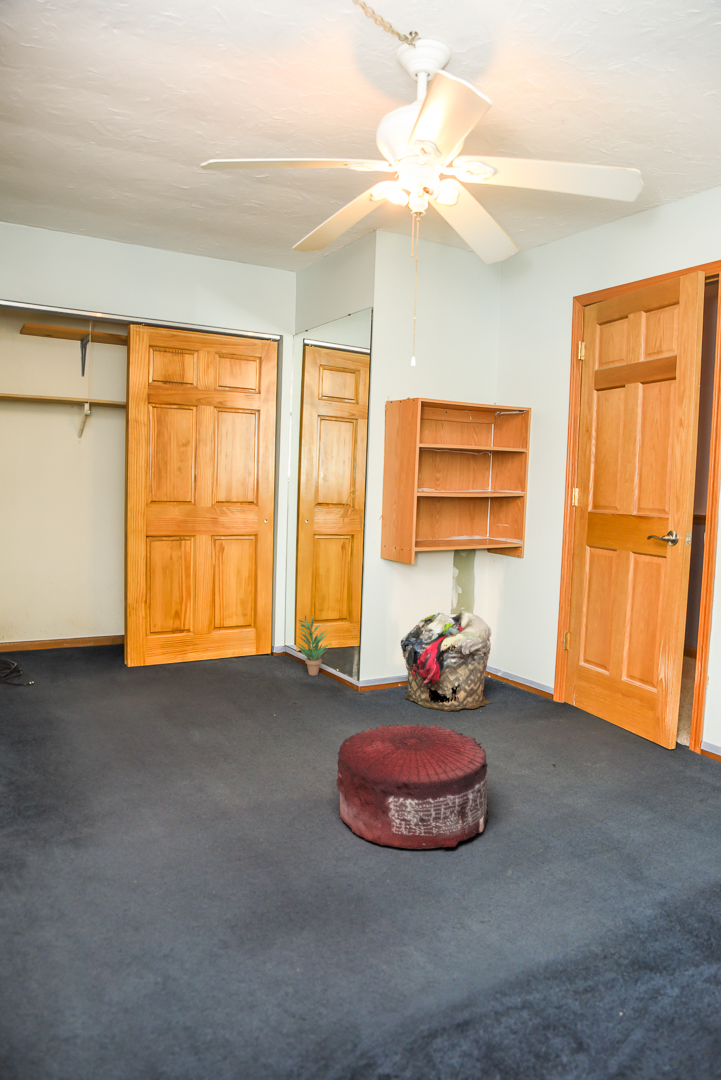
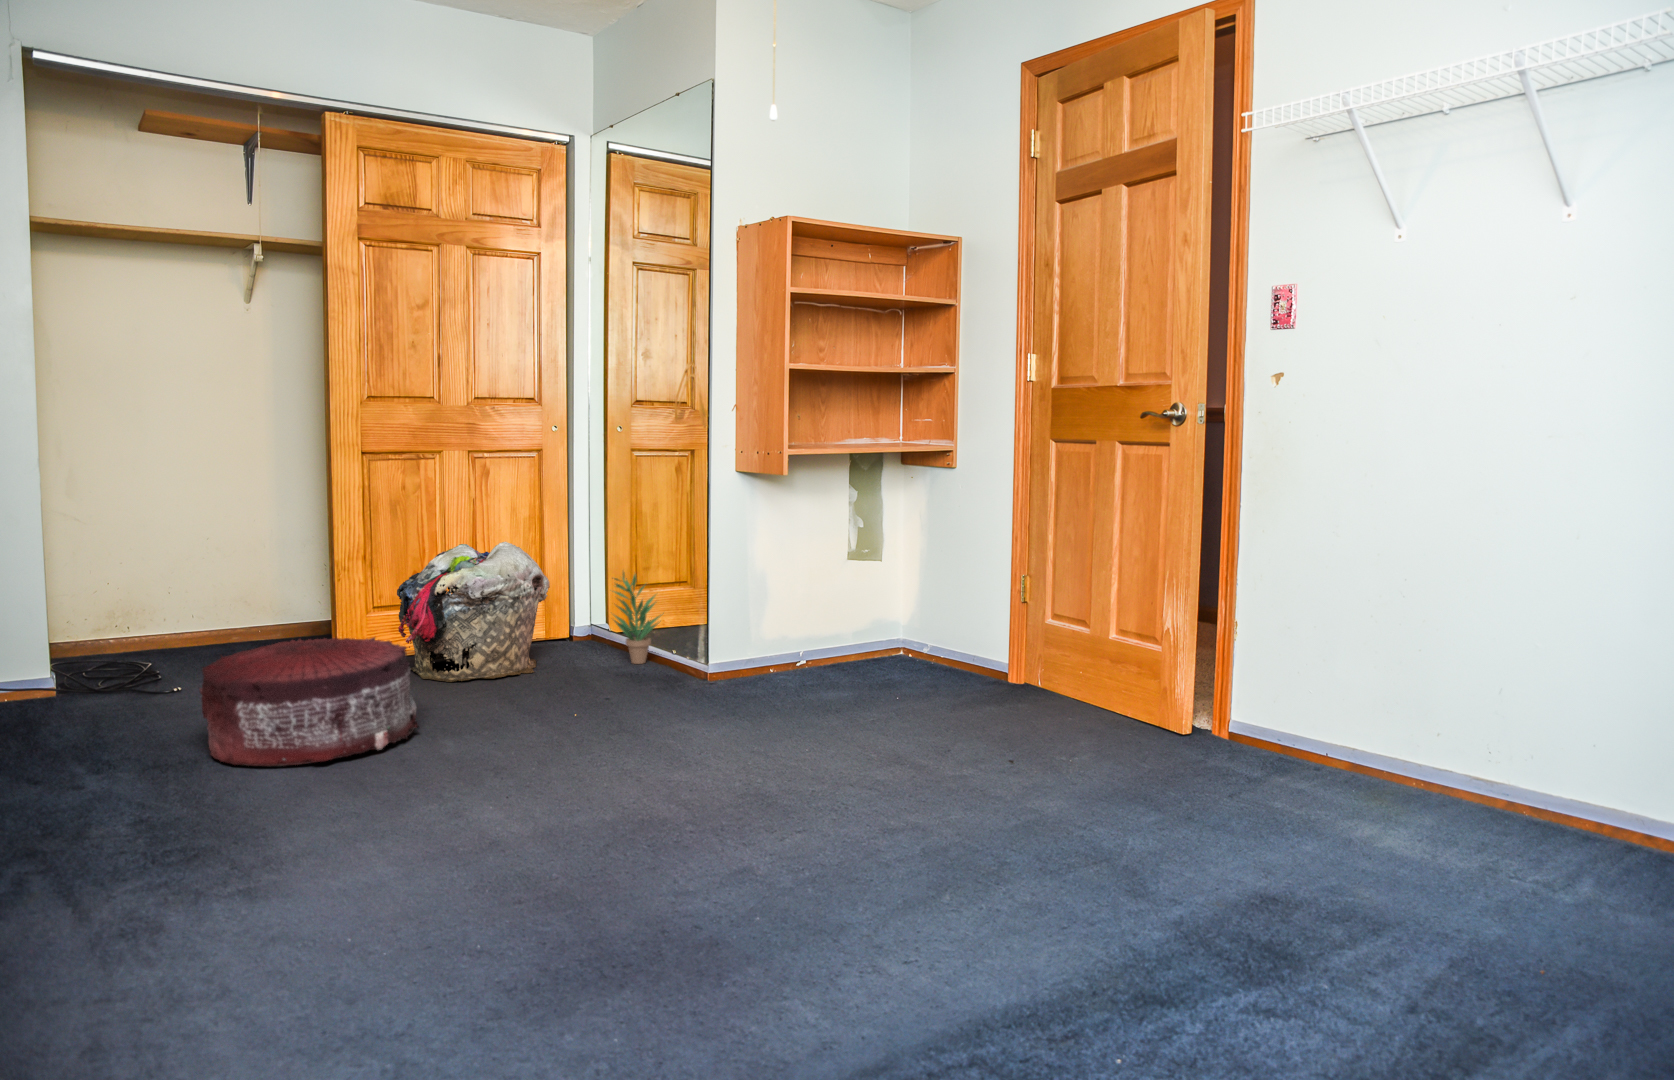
laundry basket: present [401,611,491,711] -> present [397,542,550,682]
pouf: present [337,724,489,849] -> present [199,637,419,766]

